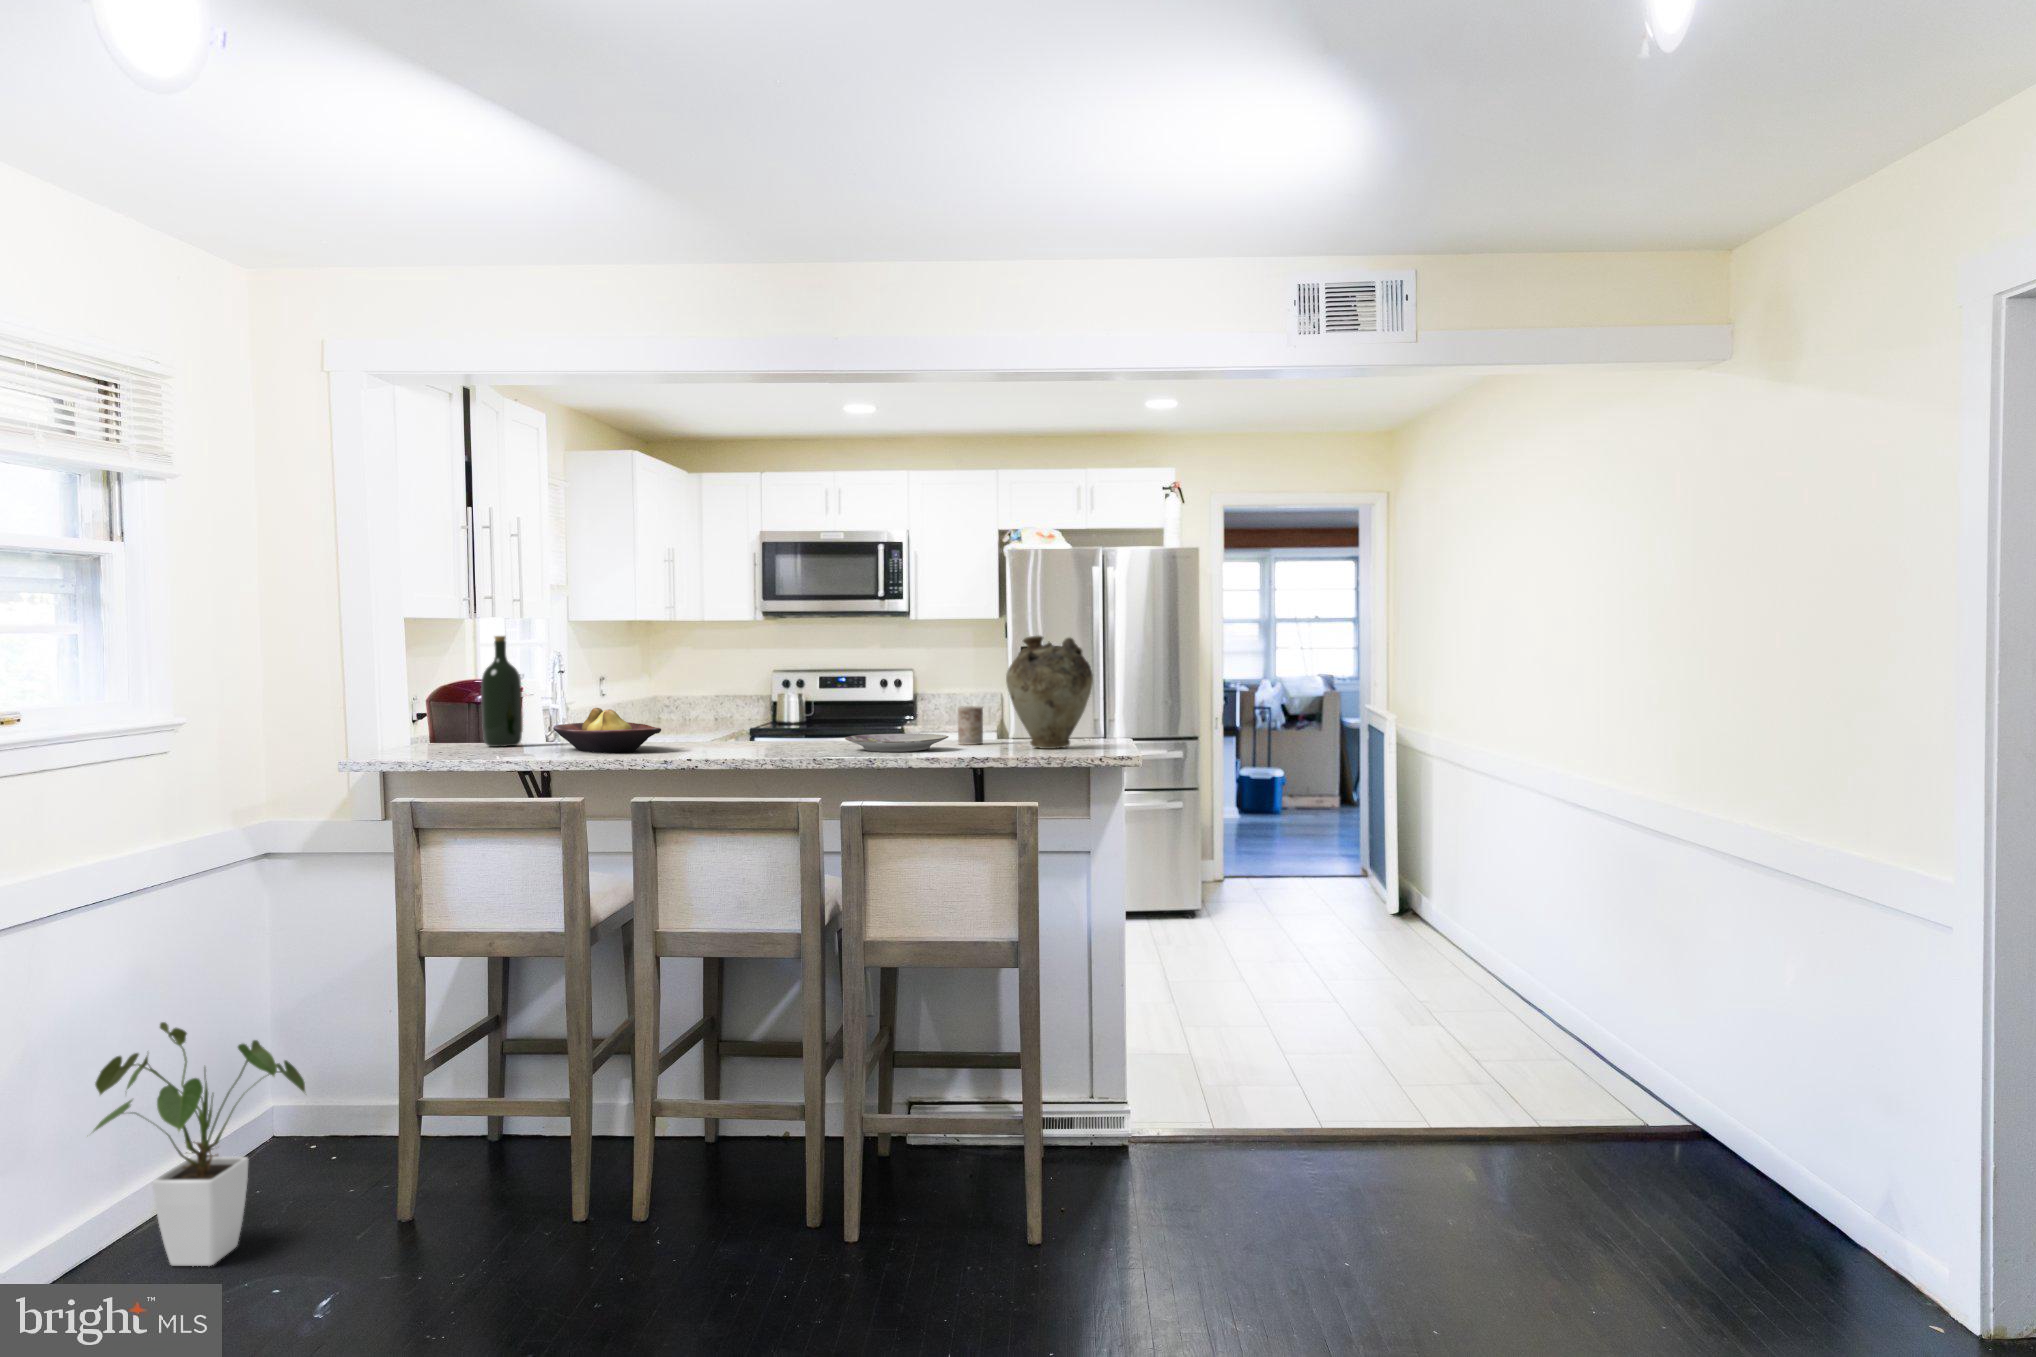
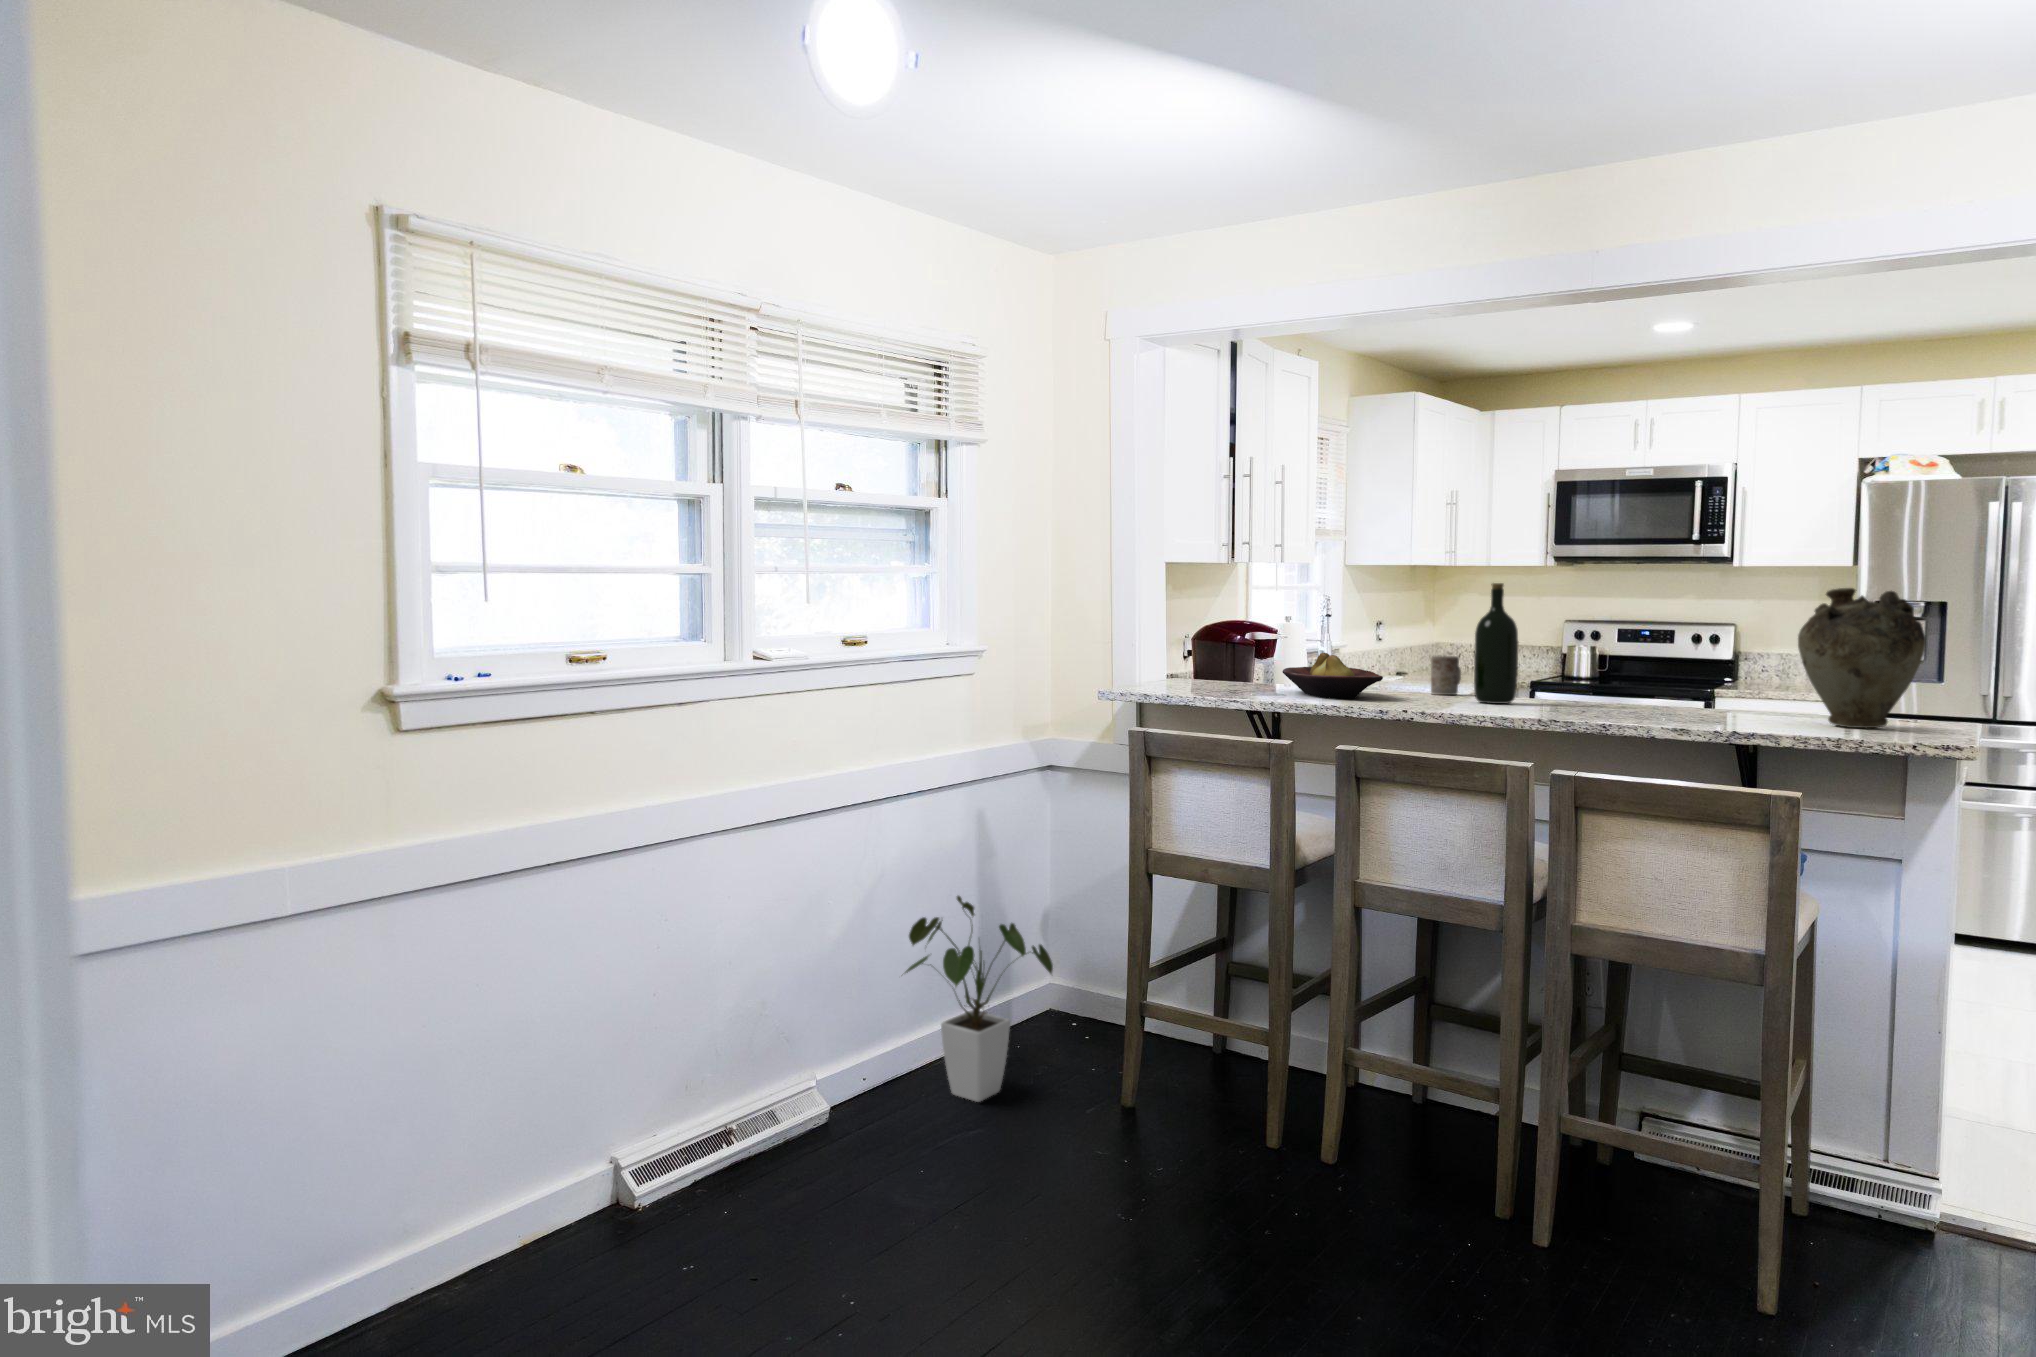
wine bottle: present [481,636,523,747] -> present [1474,583,1518,704]
mug: present [958,706,983,745] -> present [1431,656,1461,695]
plate: present [845,734,948,752] -> none [1583,696,1714,718]

